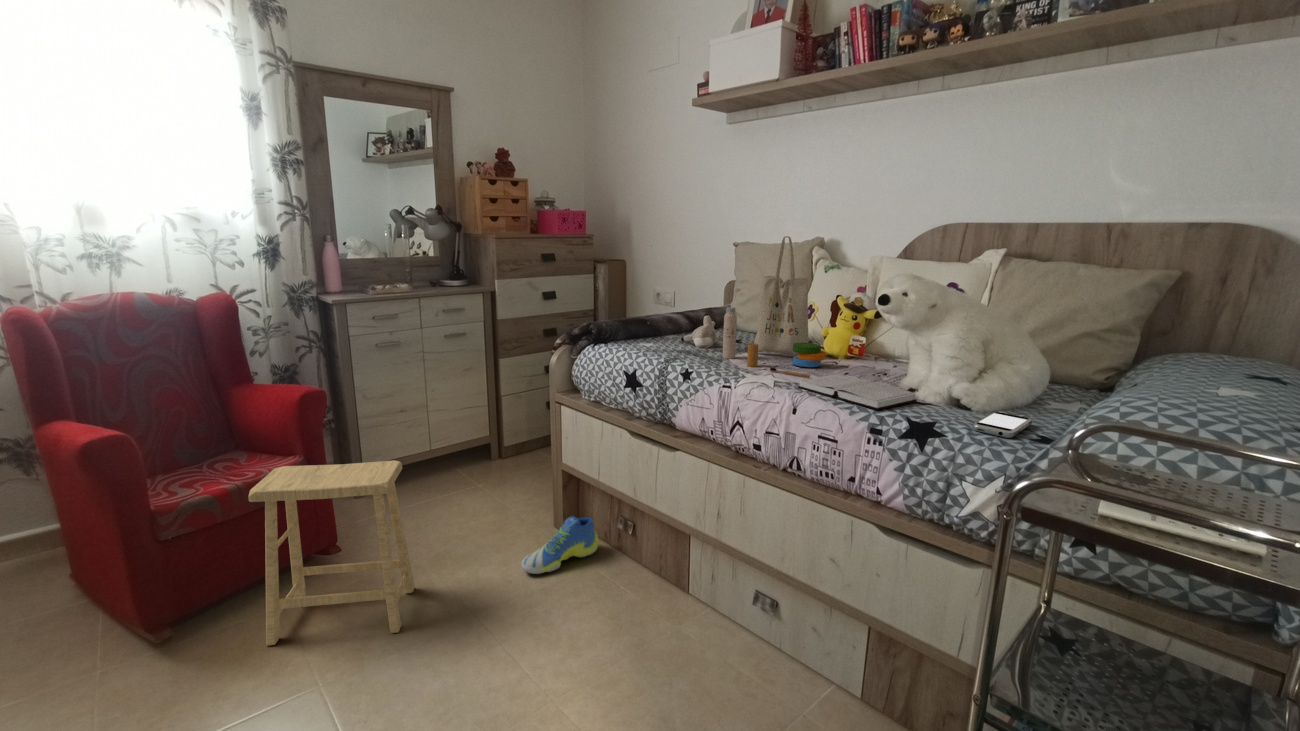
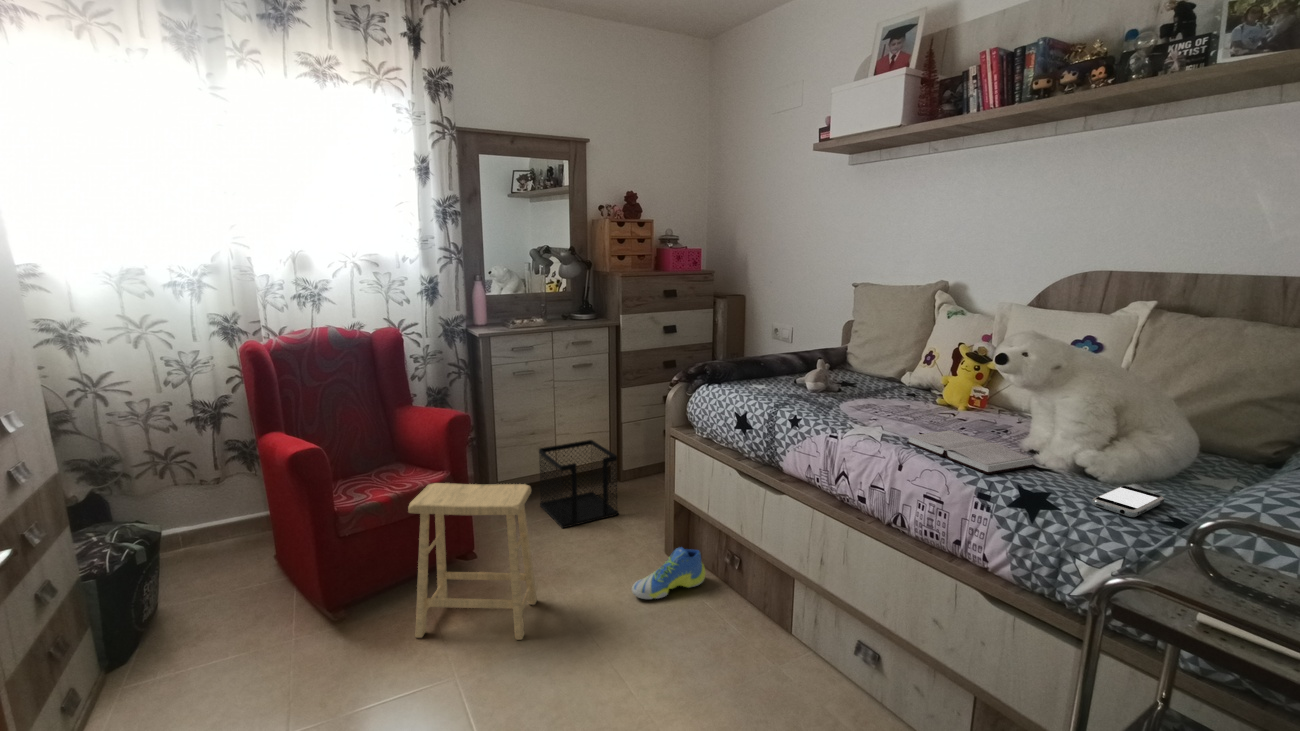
tote bag: present [723,236,826,377] -> none [834,285,942,432]
wastebasket: none [410,415,503,510] -> present [539,440,618,528]

